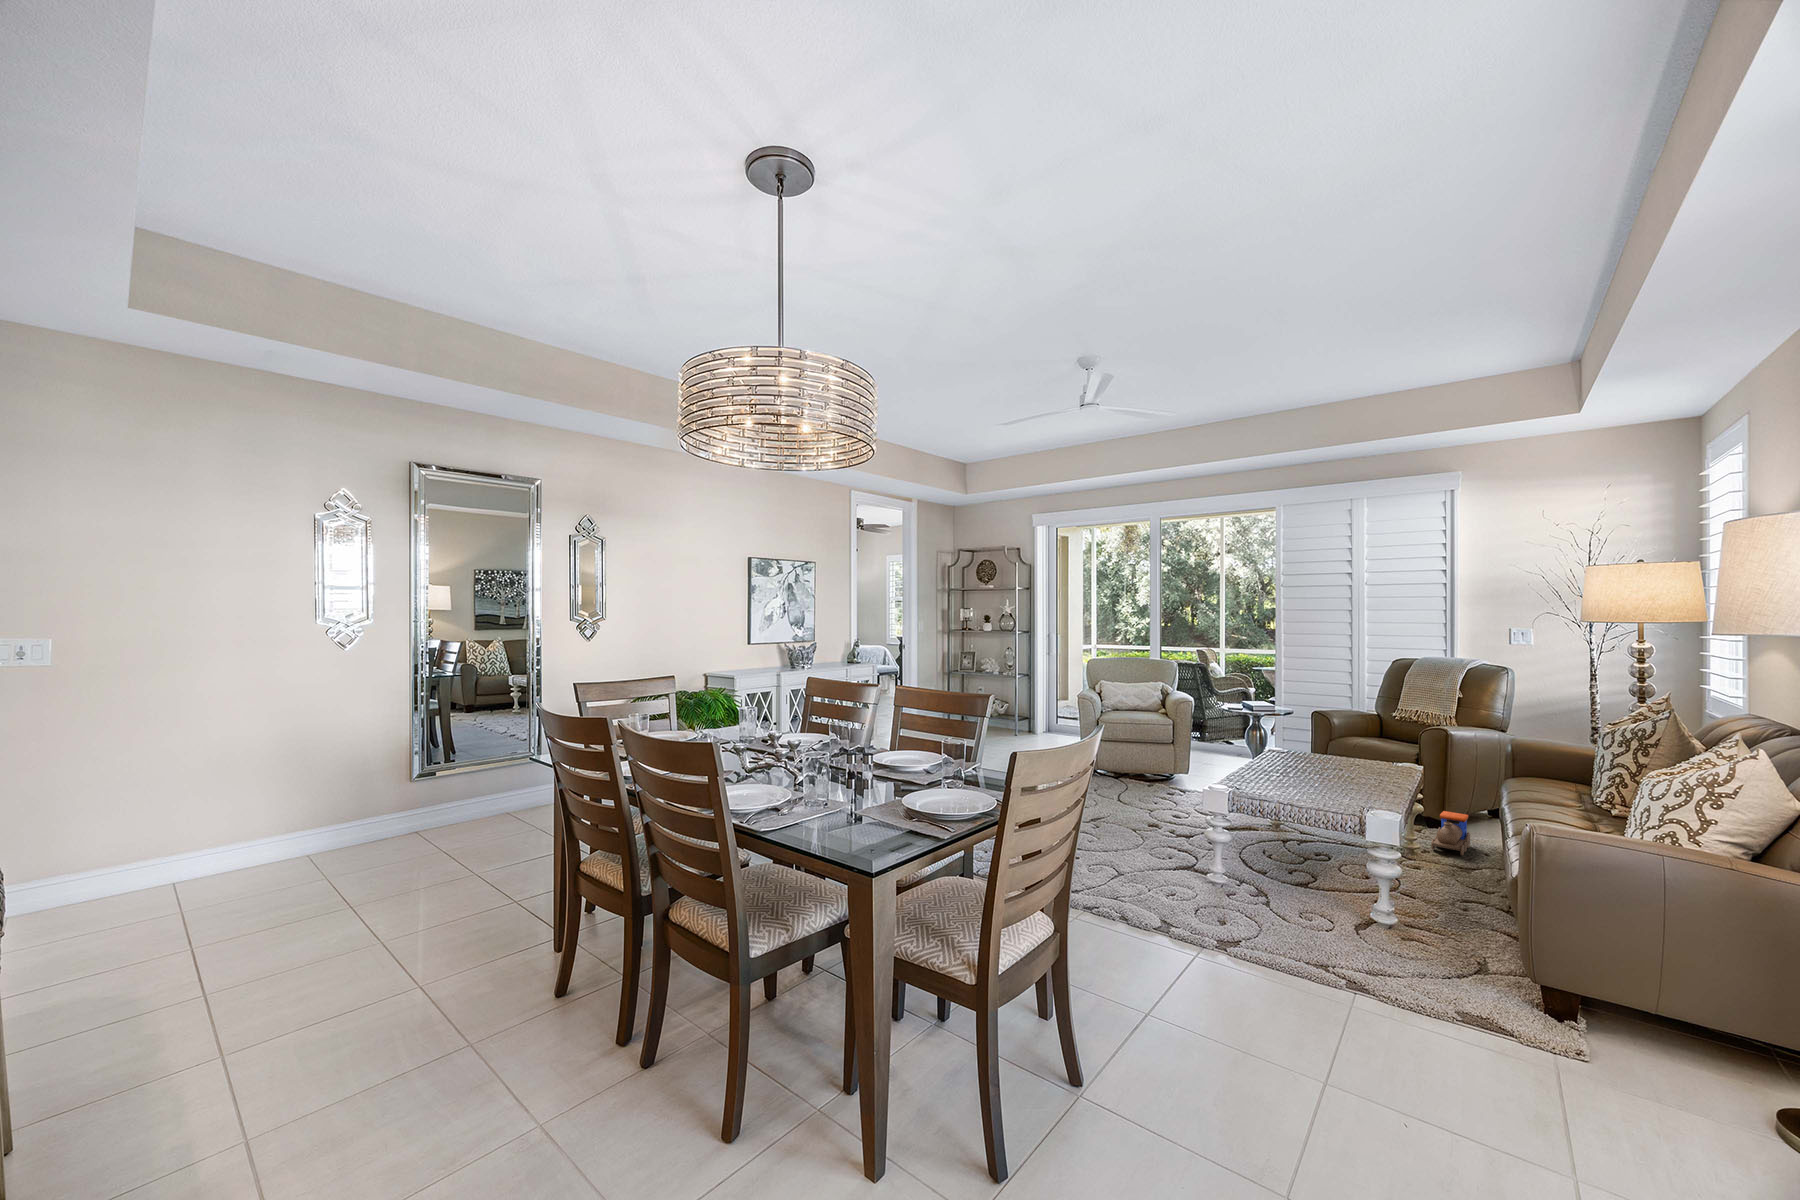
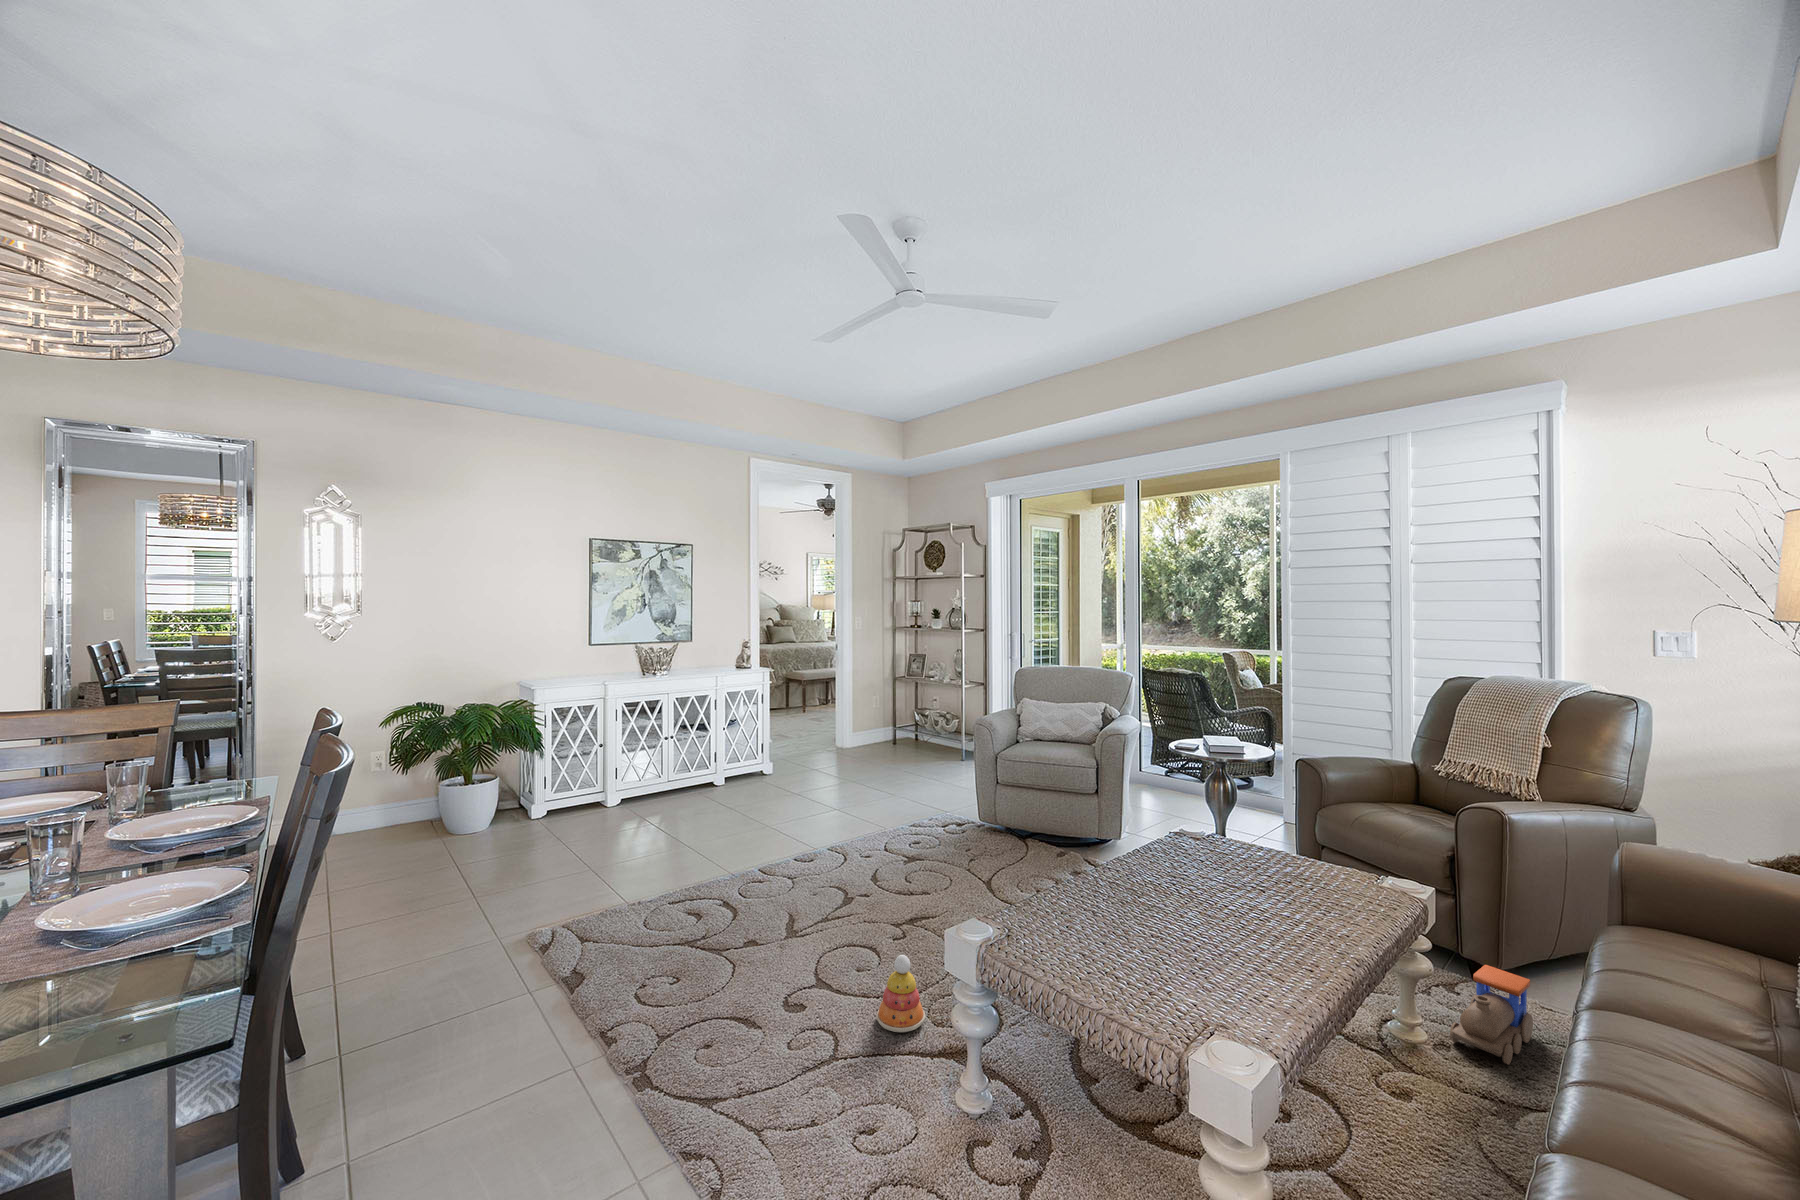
stacking toy: none [1118,818,1148,862] -> present [877,955,925,1032]

